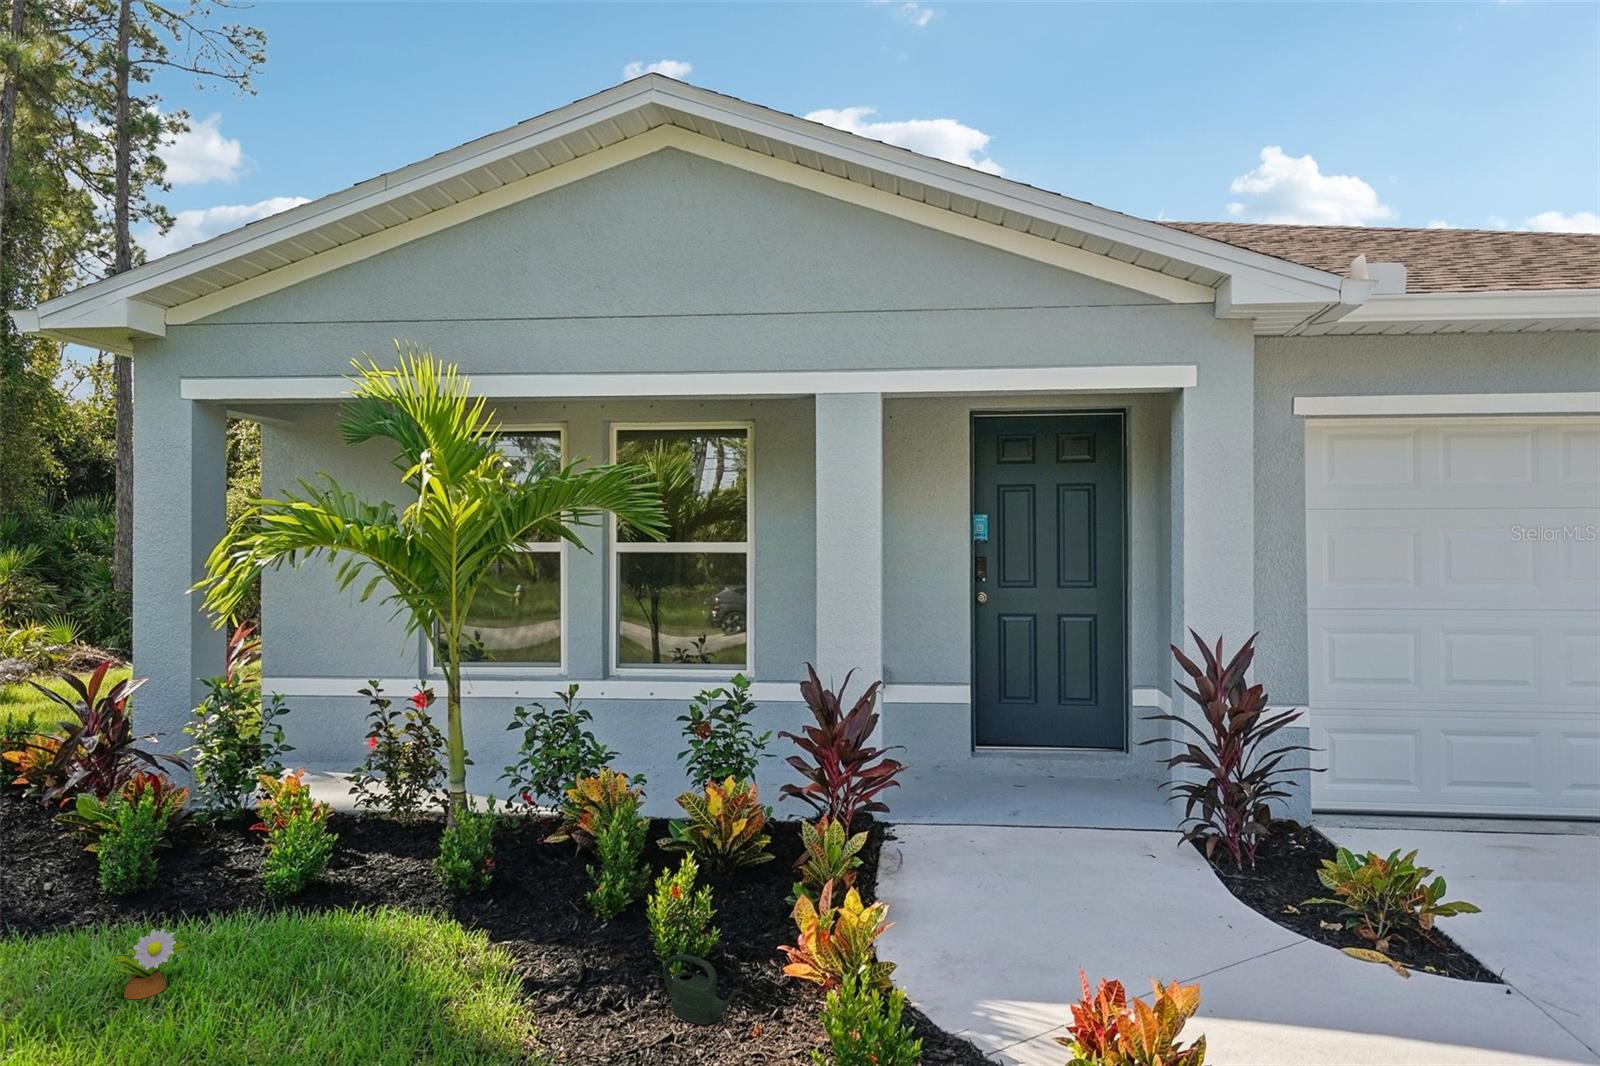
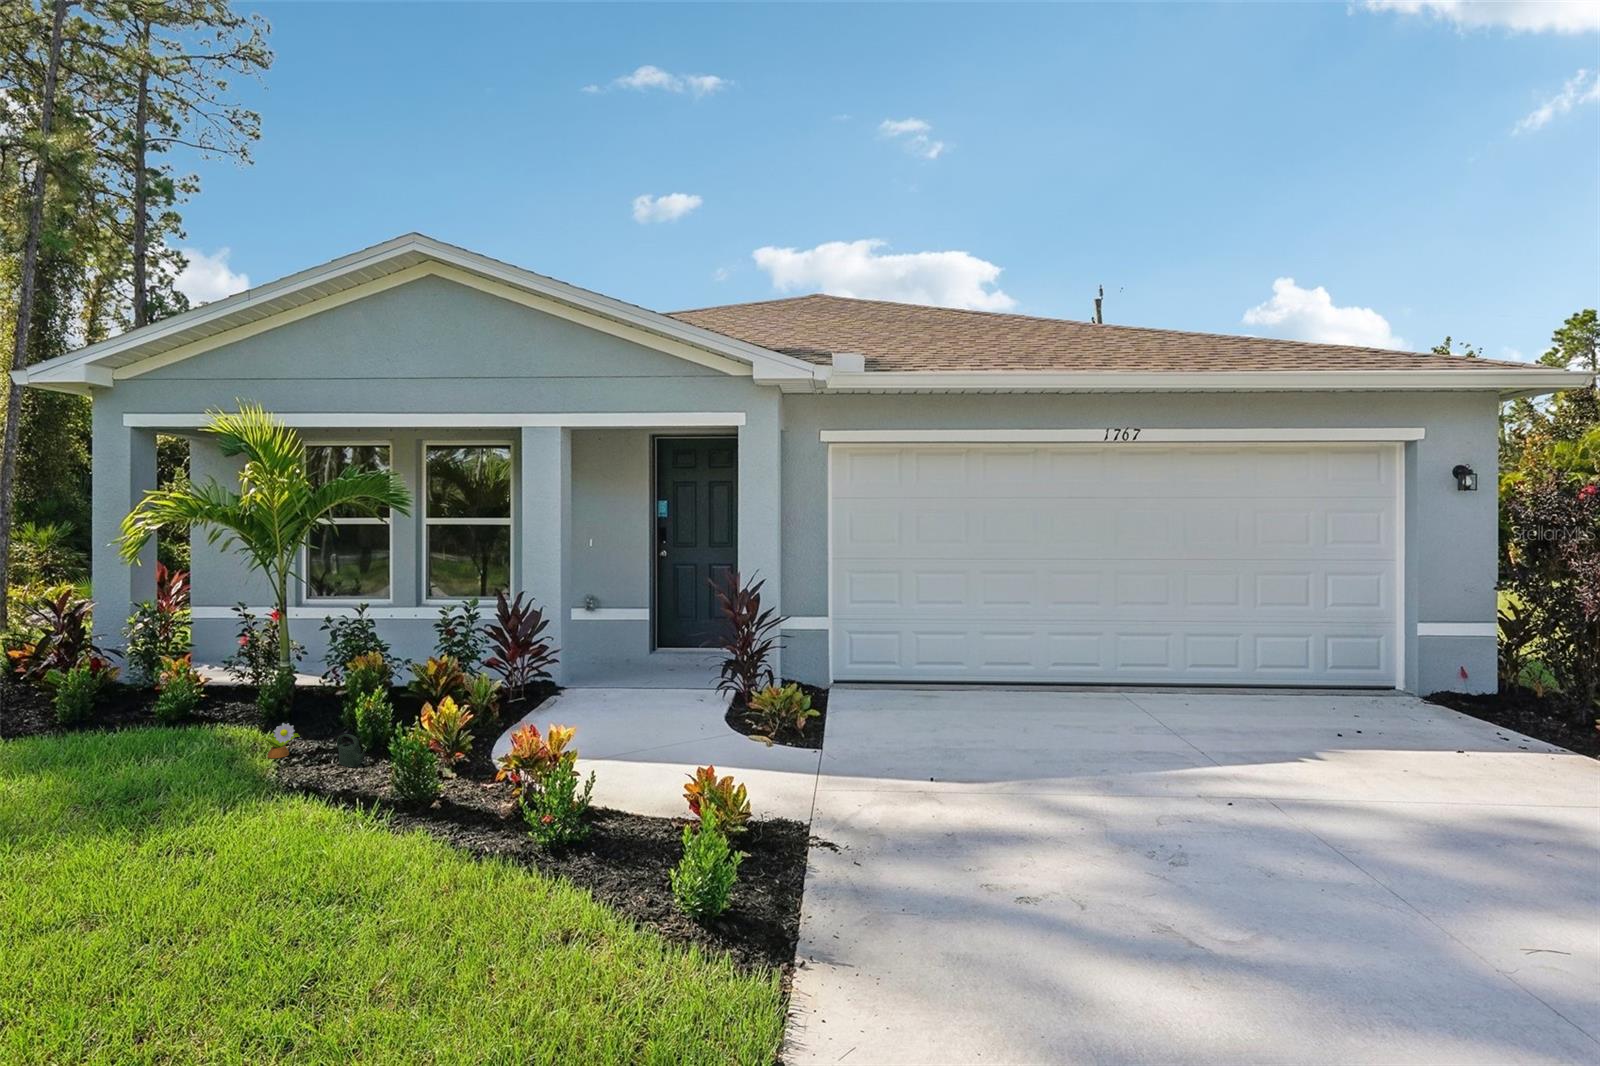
decorative plant: present [108,929,188,999] -> present [259,723,299,758]

